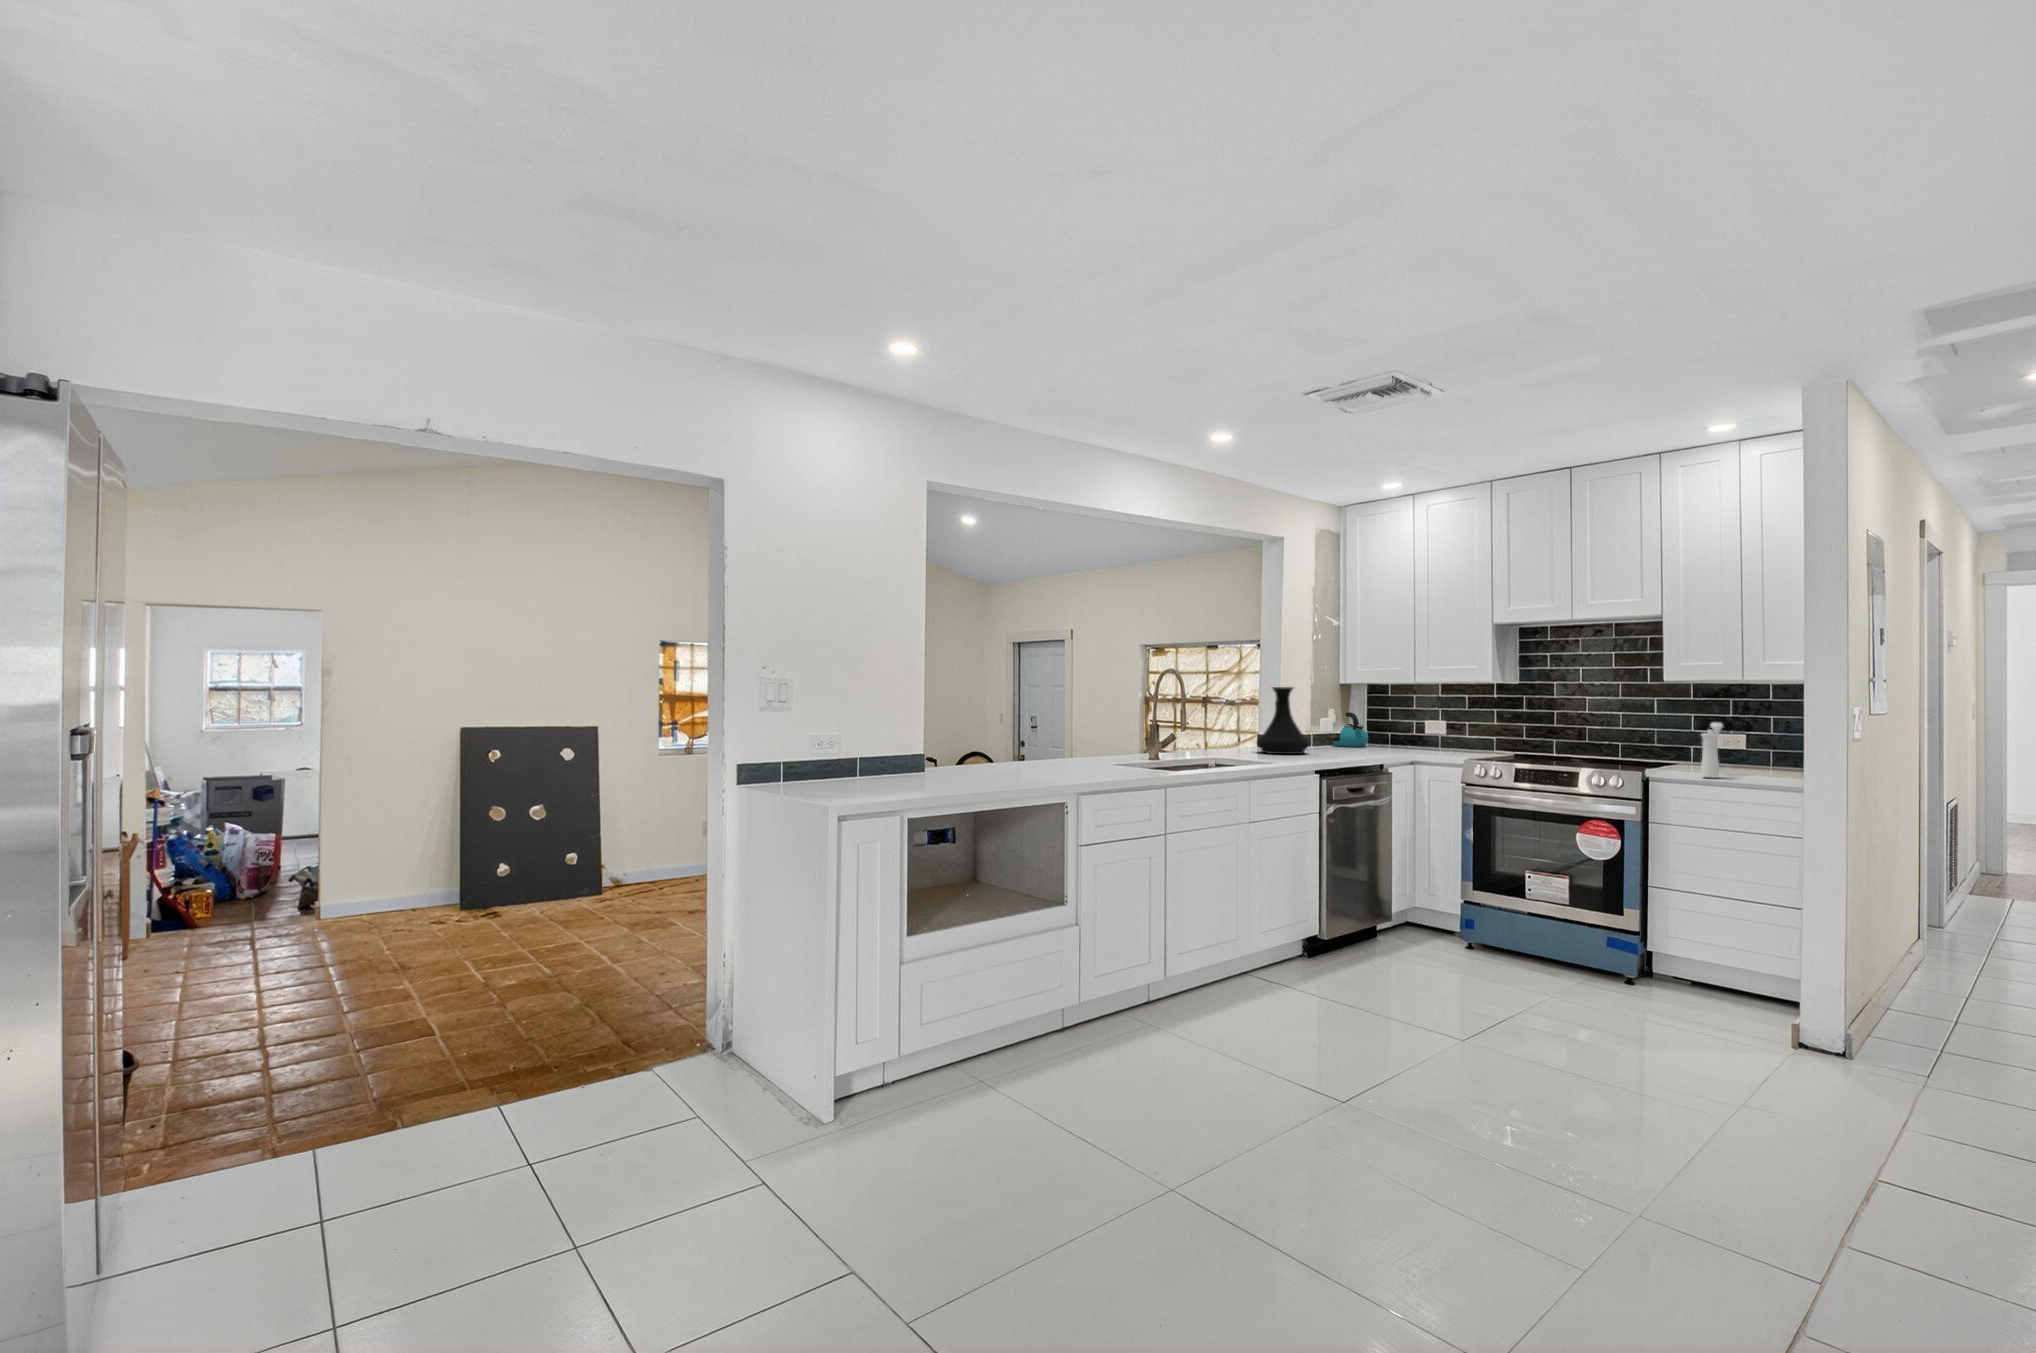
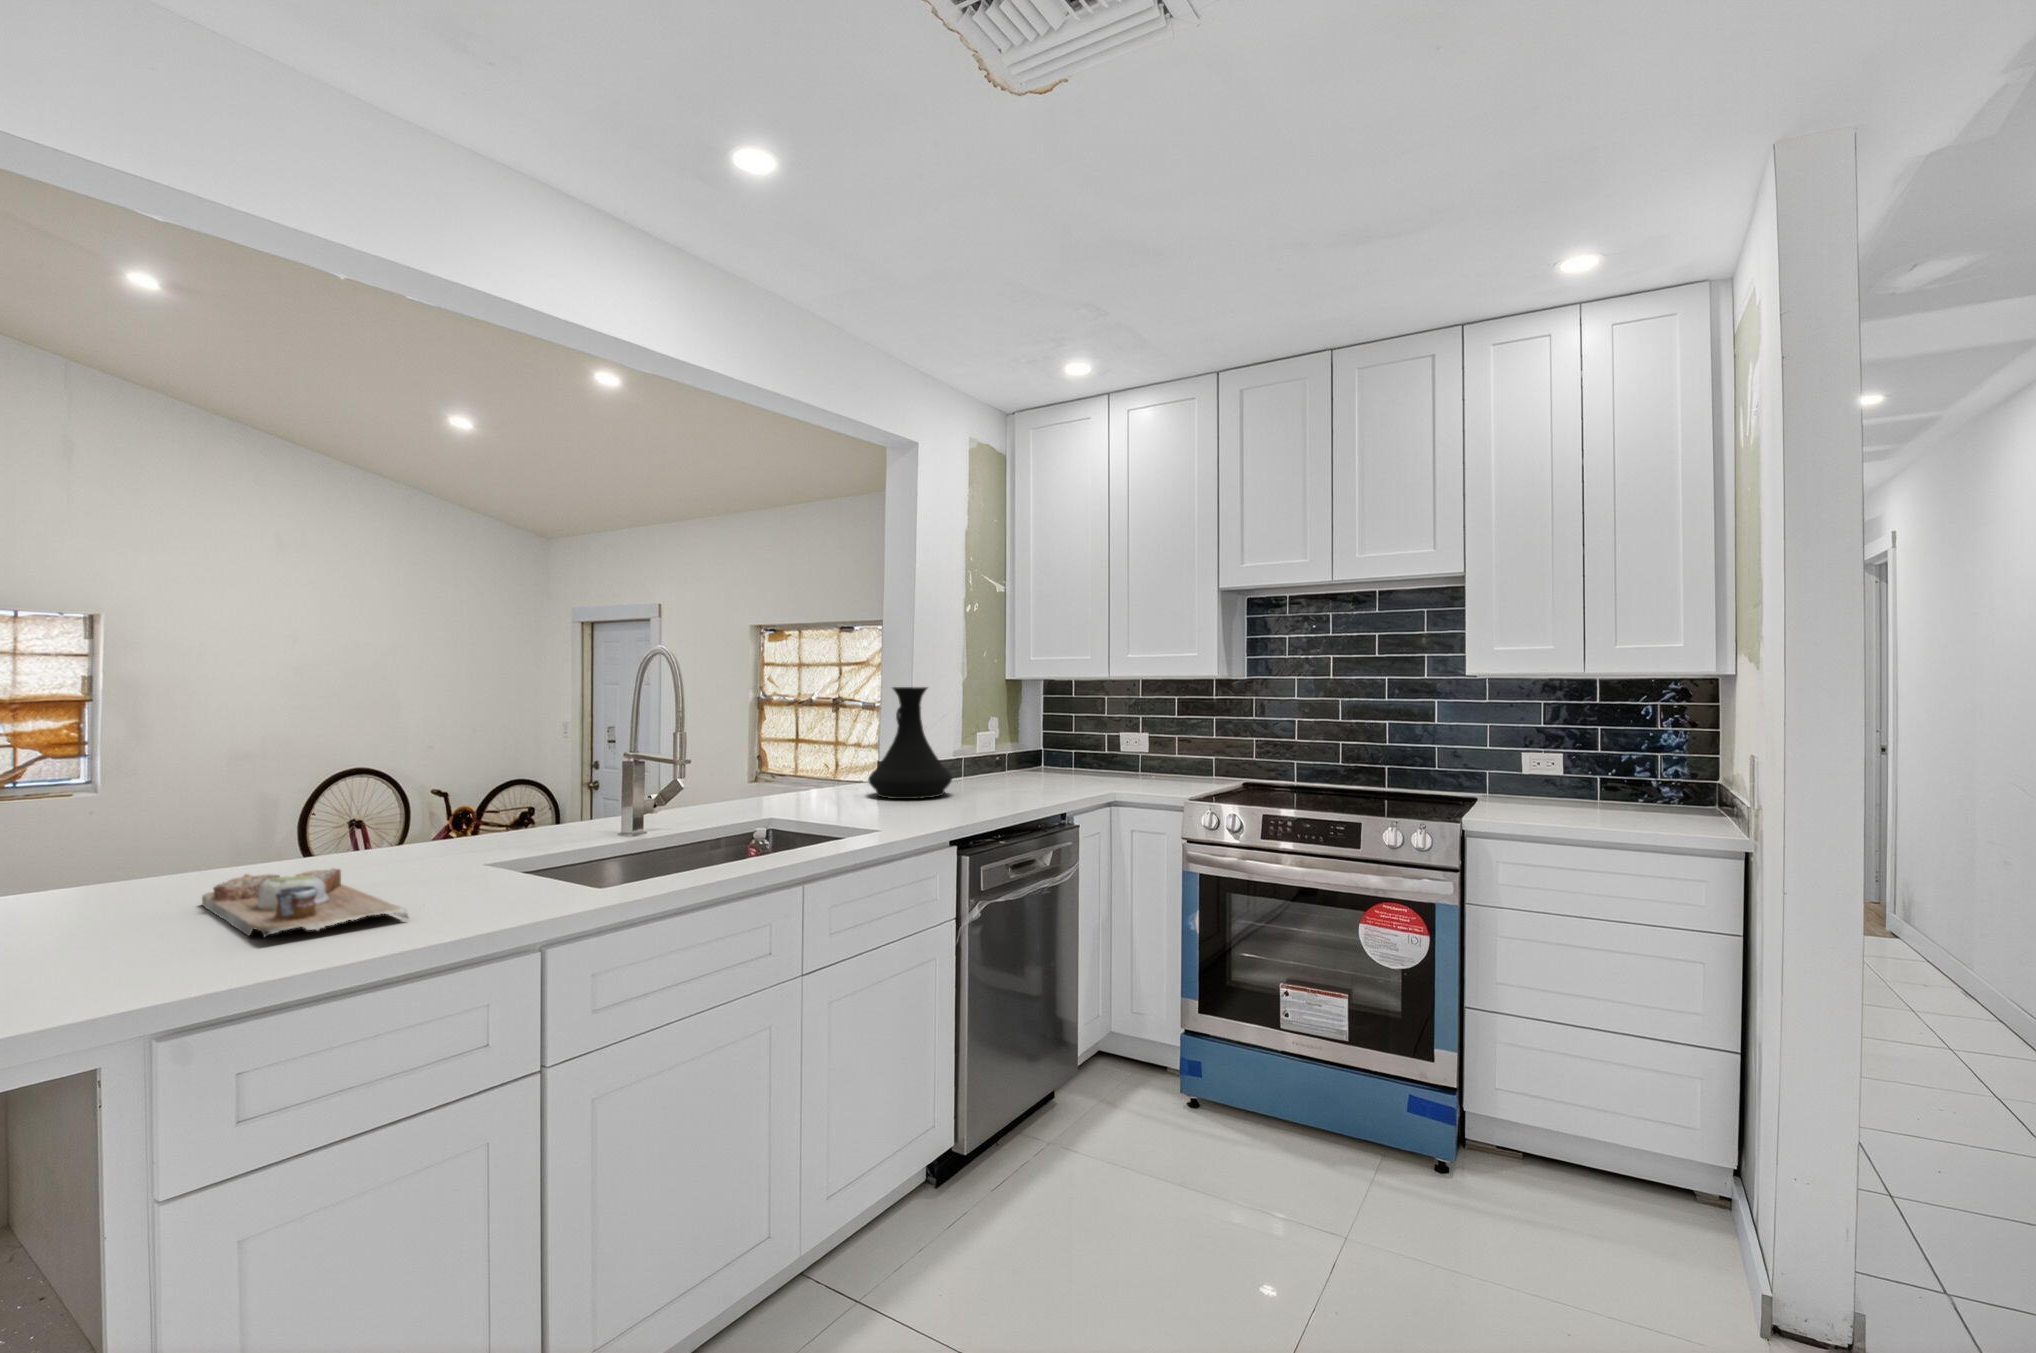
kettle: present [1331,713,1368,747] -> none [992,722,1043,773]
pepper mill: present [1701,723,1723,778] -> none [1545,740,1573,832]
cutting board: none [1014,758,1105,775] -> present [202,868,409,937]

